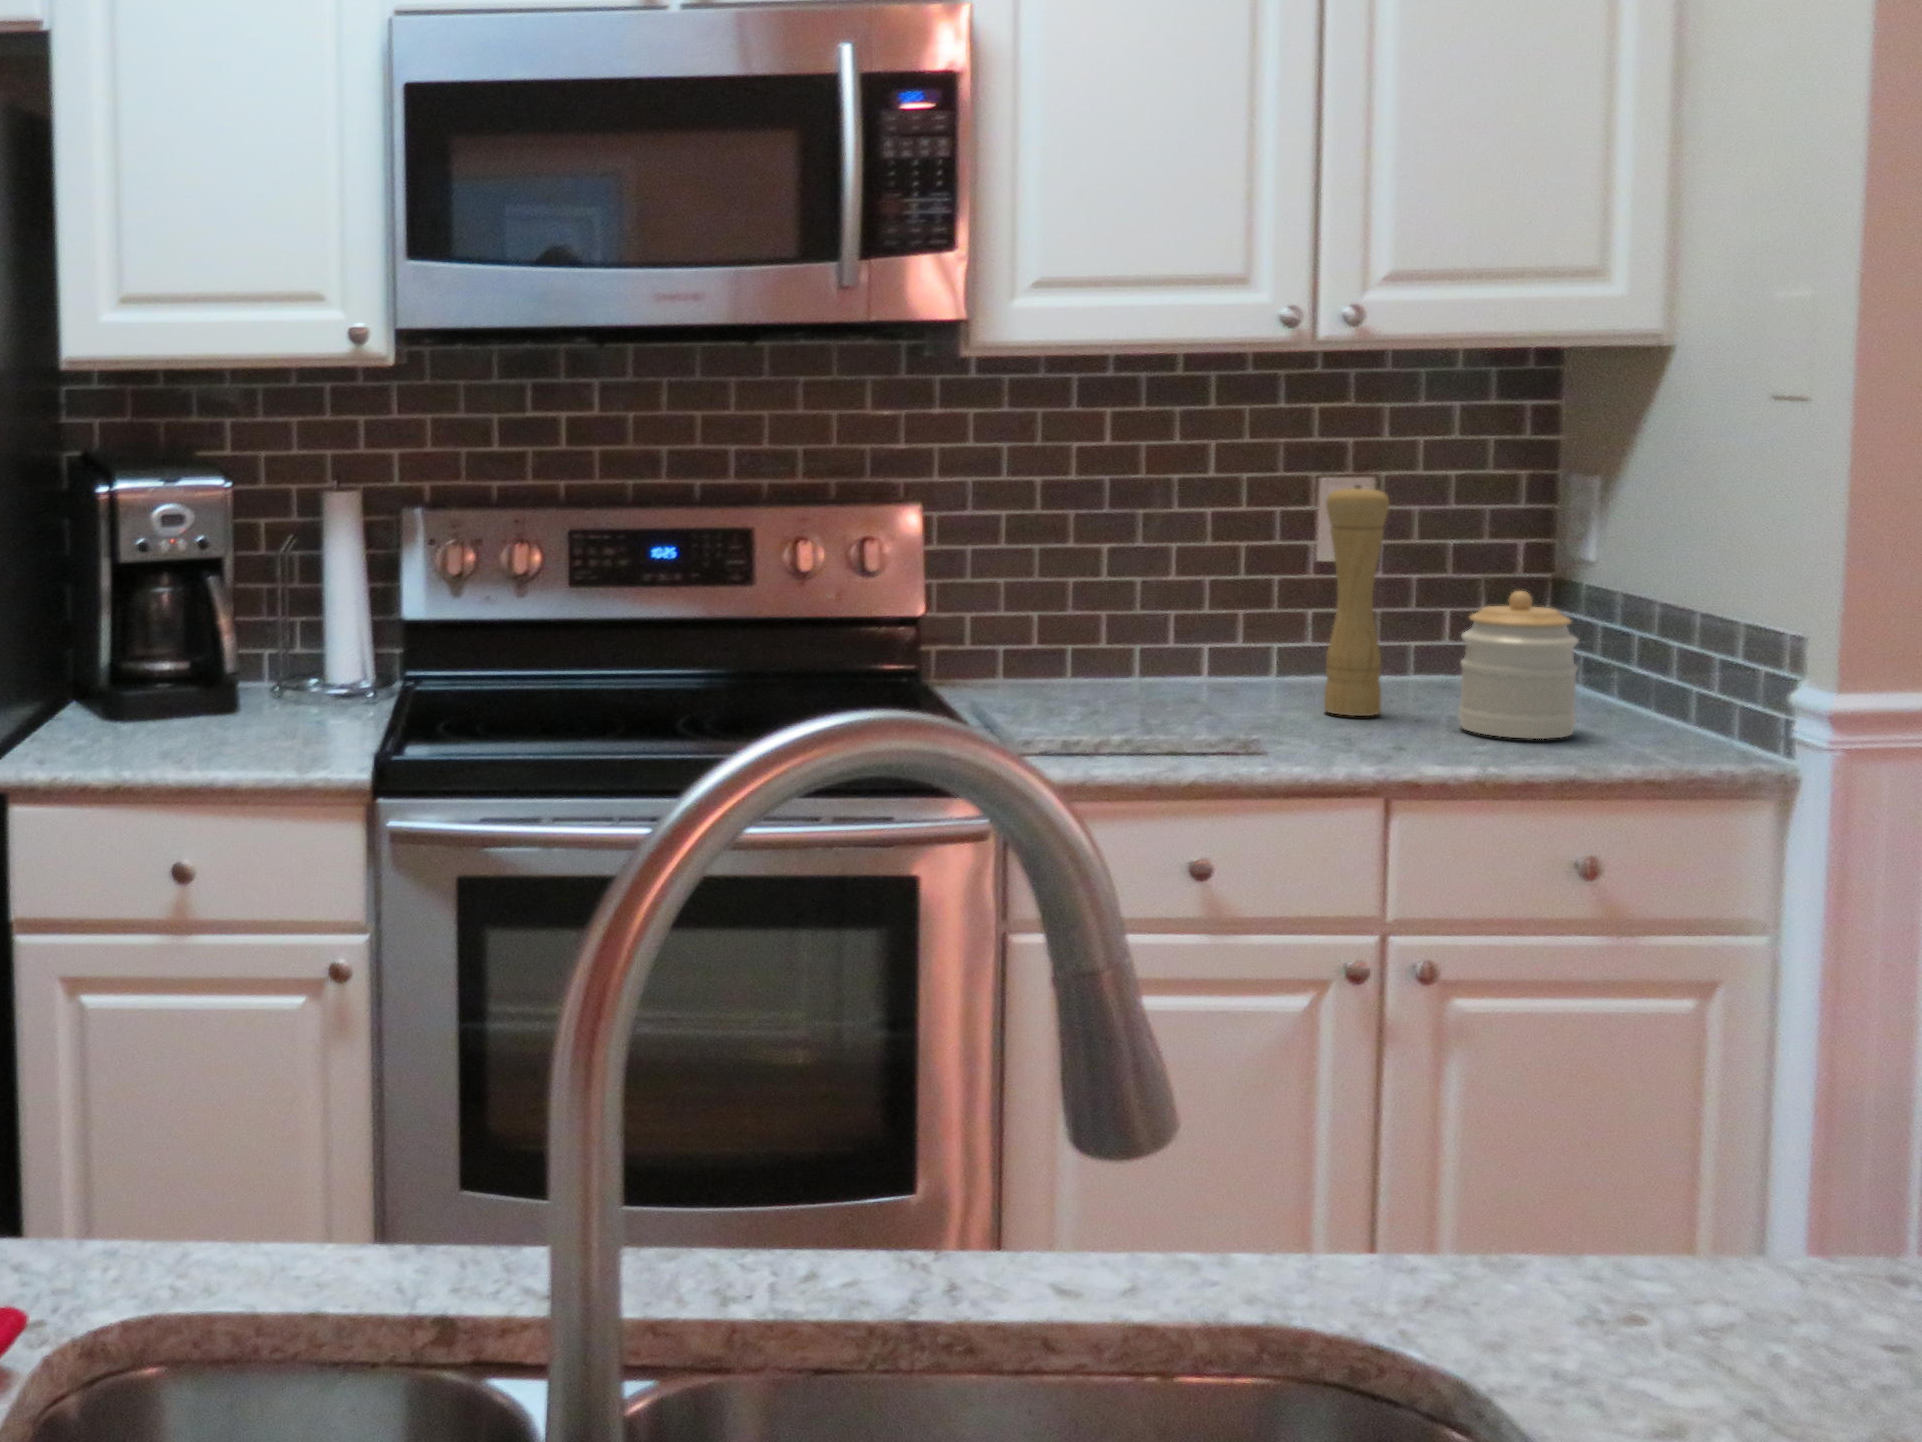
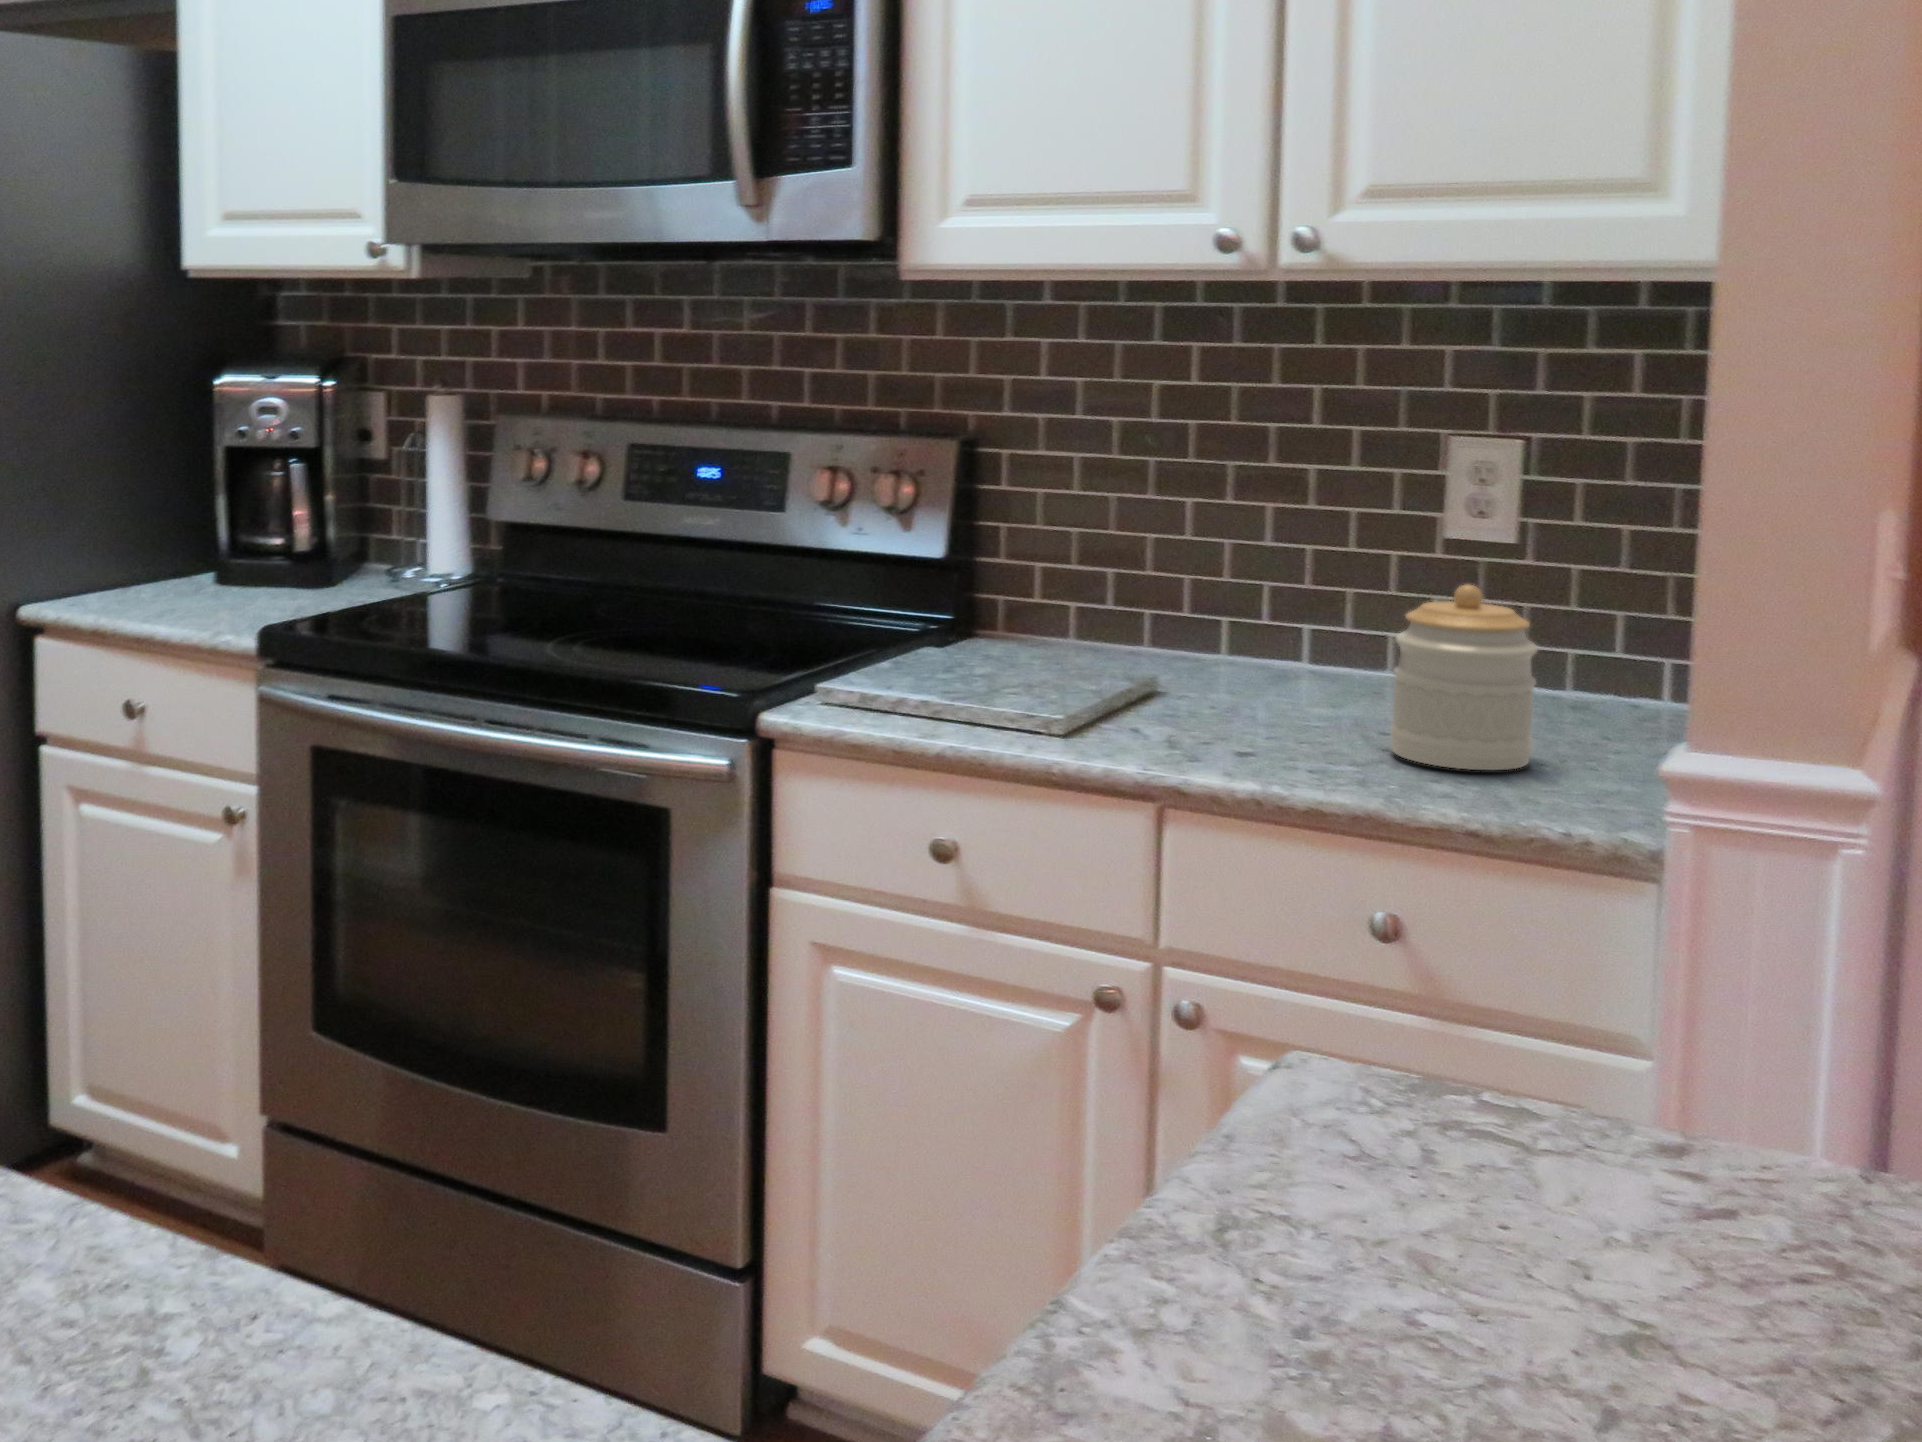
pepper mill: present [1324,485,1389,716] -> none [1303,443,1389,721]

